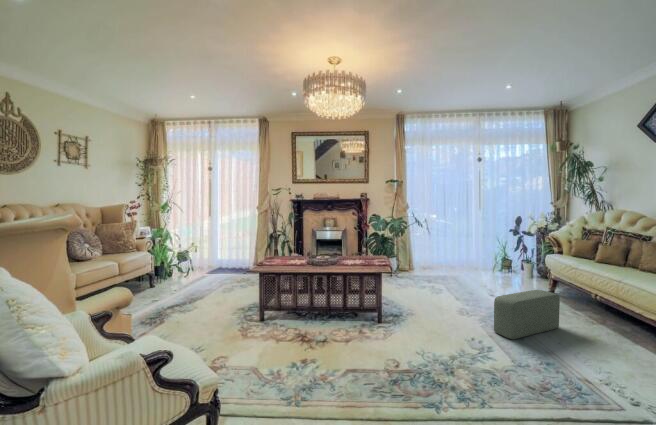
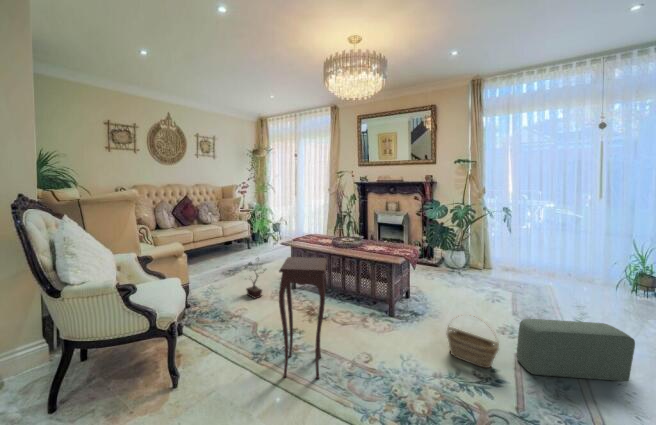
side table: none [317,267,381,409] -> present [279,257,327,379]
potted plant: none [199,286,241,341] -> present [245,263,265,298]
basket: none [446,301,490,345] -> present [447,314,499,368]

